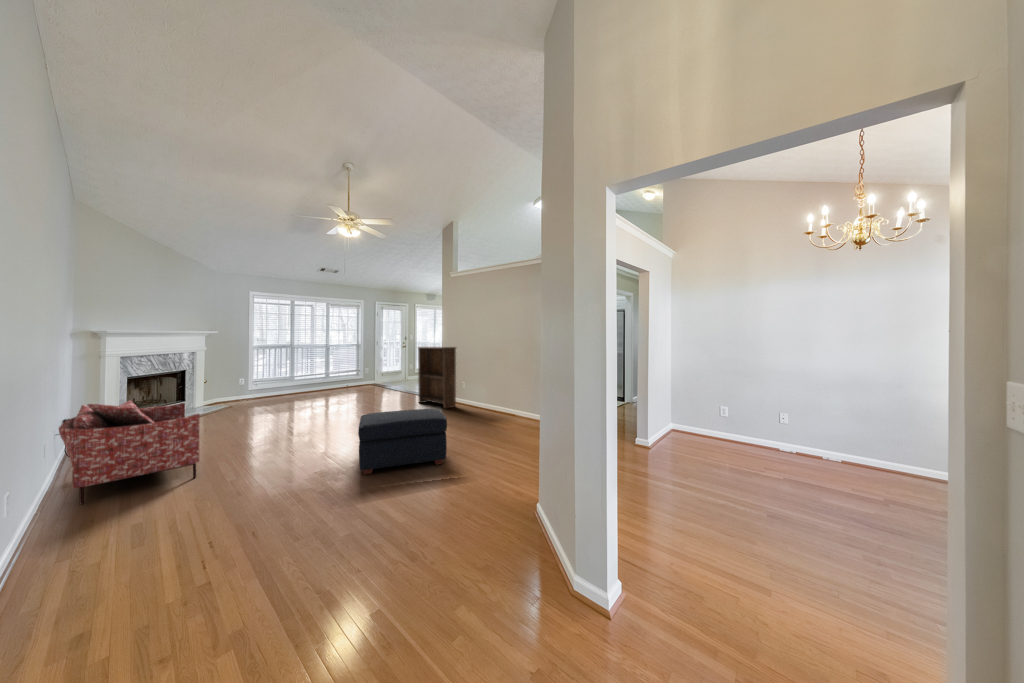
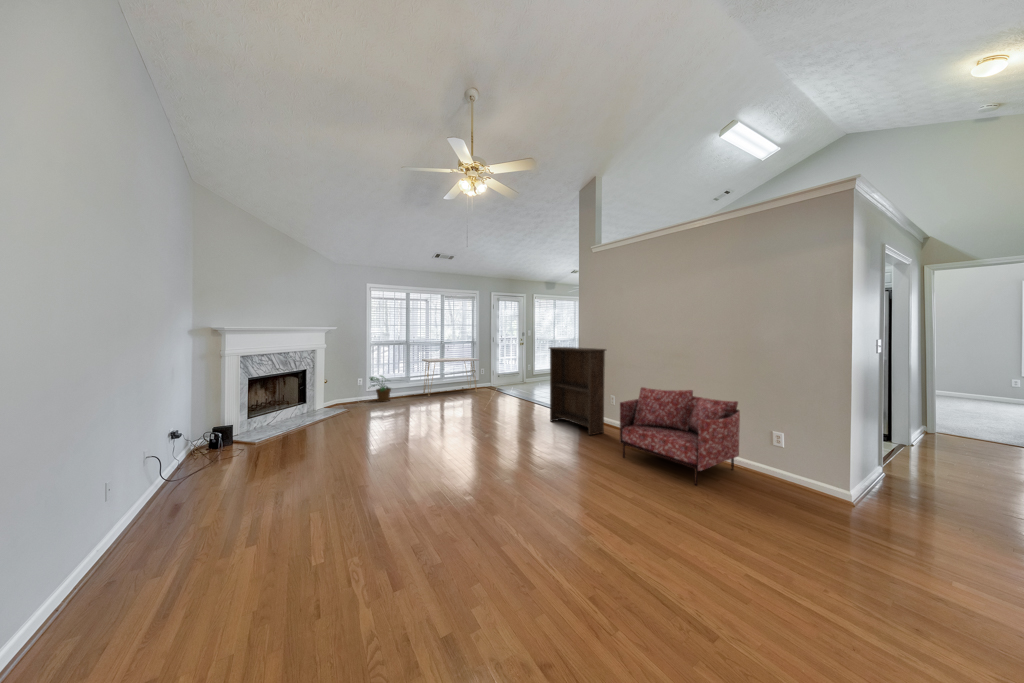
console table: none [306,359,363,393] -> present [422,358,479,396]
potted plant: none [250,376,277,400] -> present [370,376,391,402]
armchair: present [59,401,200,504] -> present [620,387,740,485]
ottoman: present [358,409,447,474] -> none [497,468,667,611]

